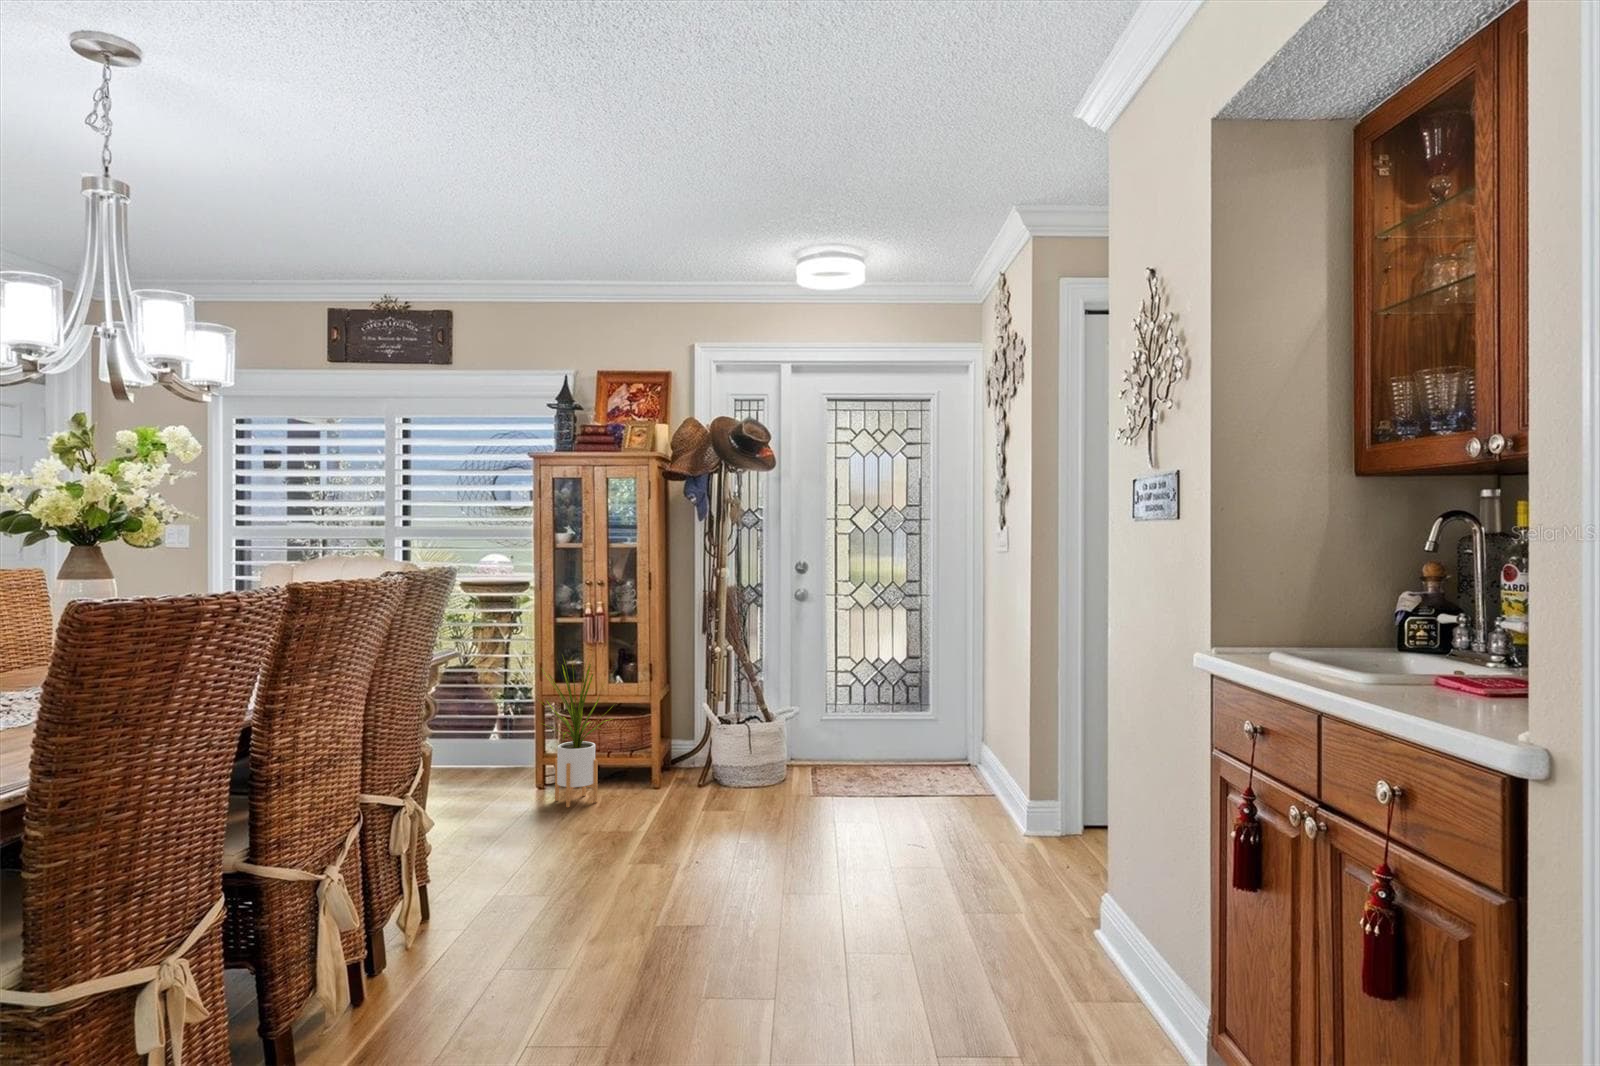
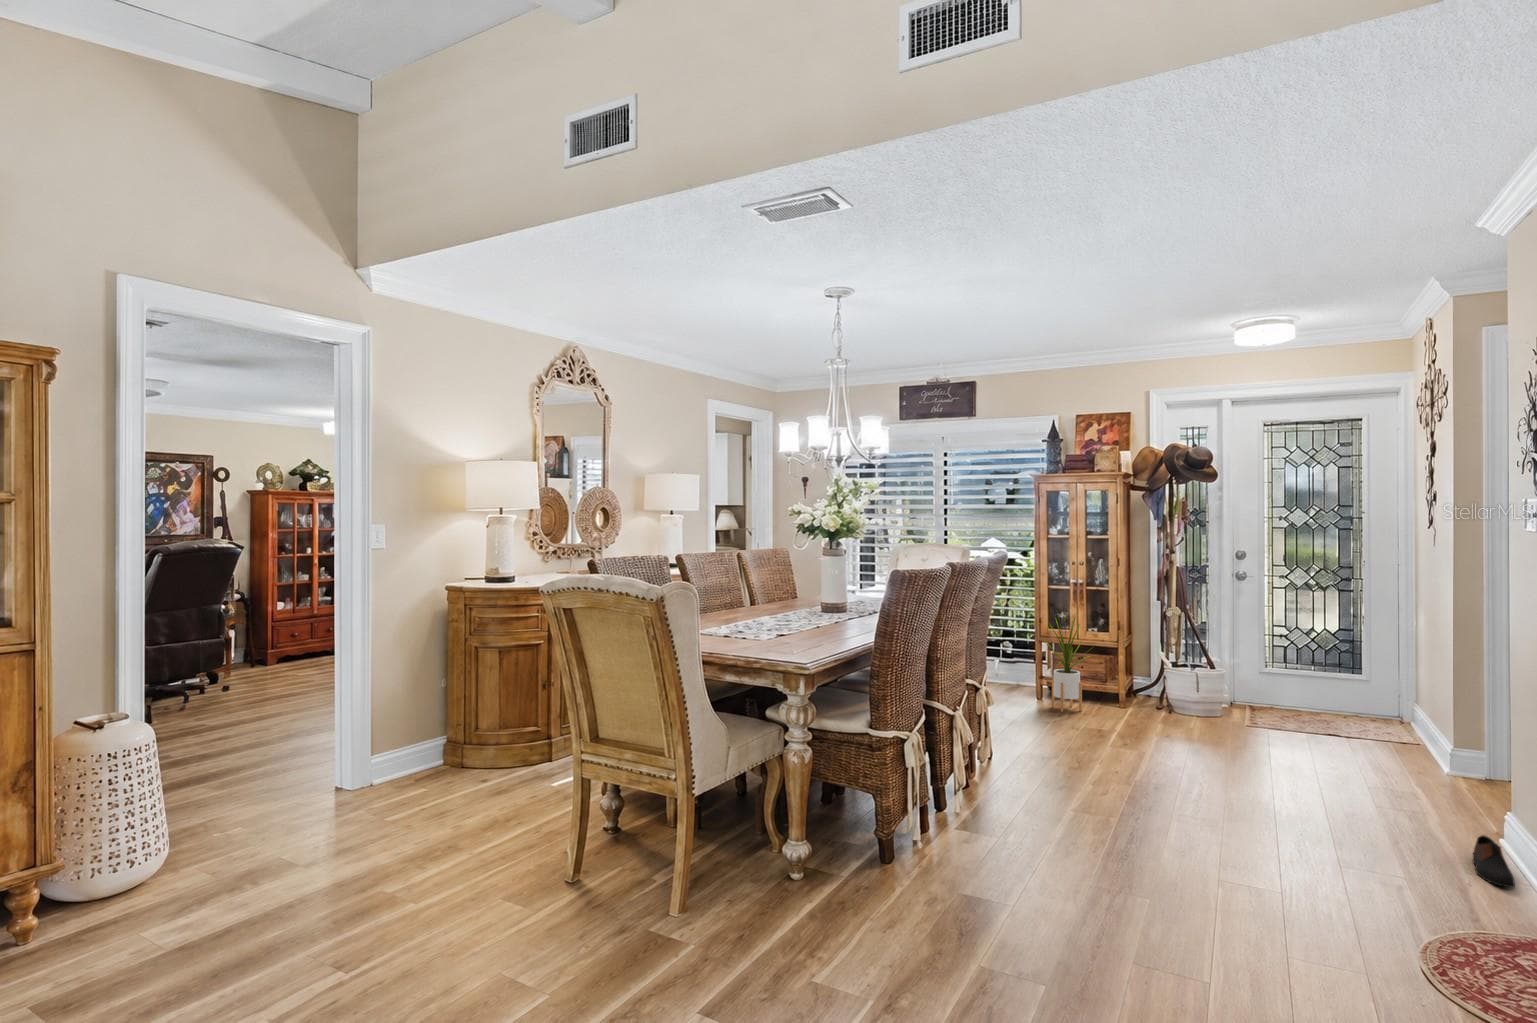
shoe: none [1081,942,1137,1025] -> present [1473,836,1515,888]

